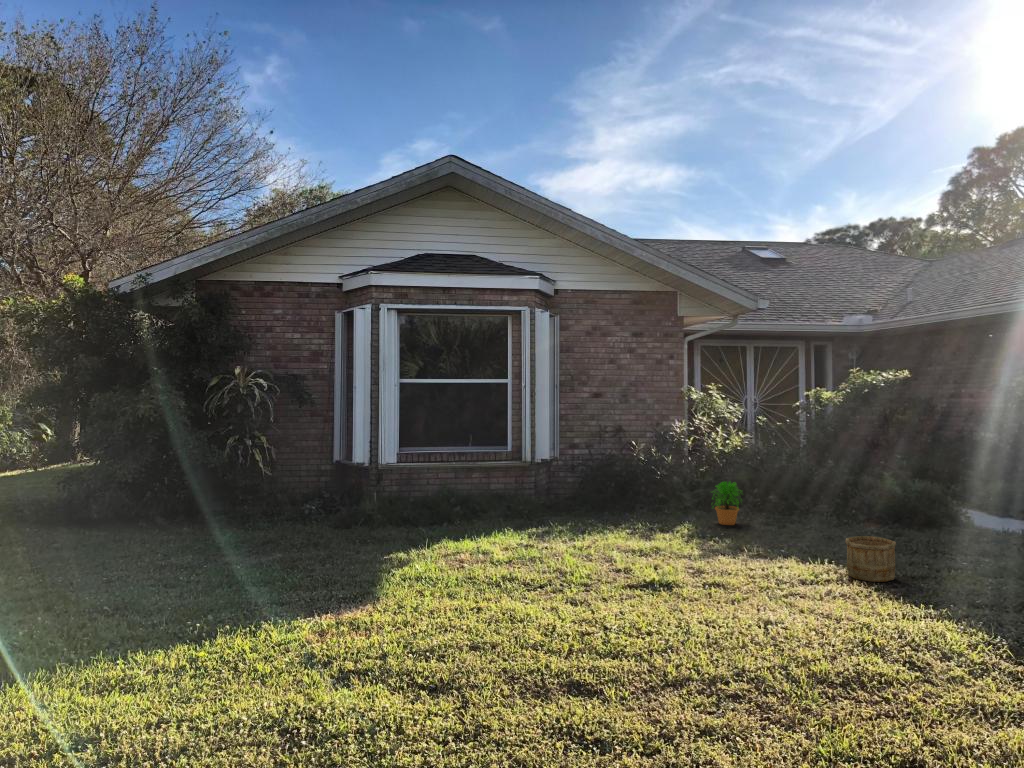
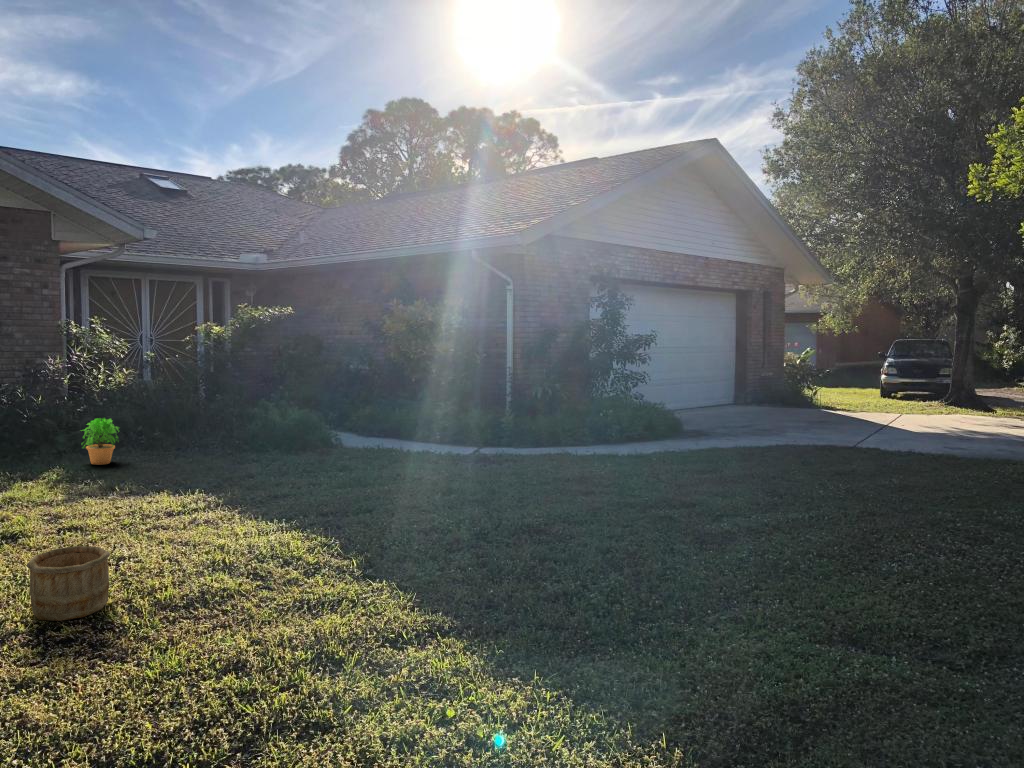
wooden bucket: present [845,536,896,582] -> present [27,546,110,621]

